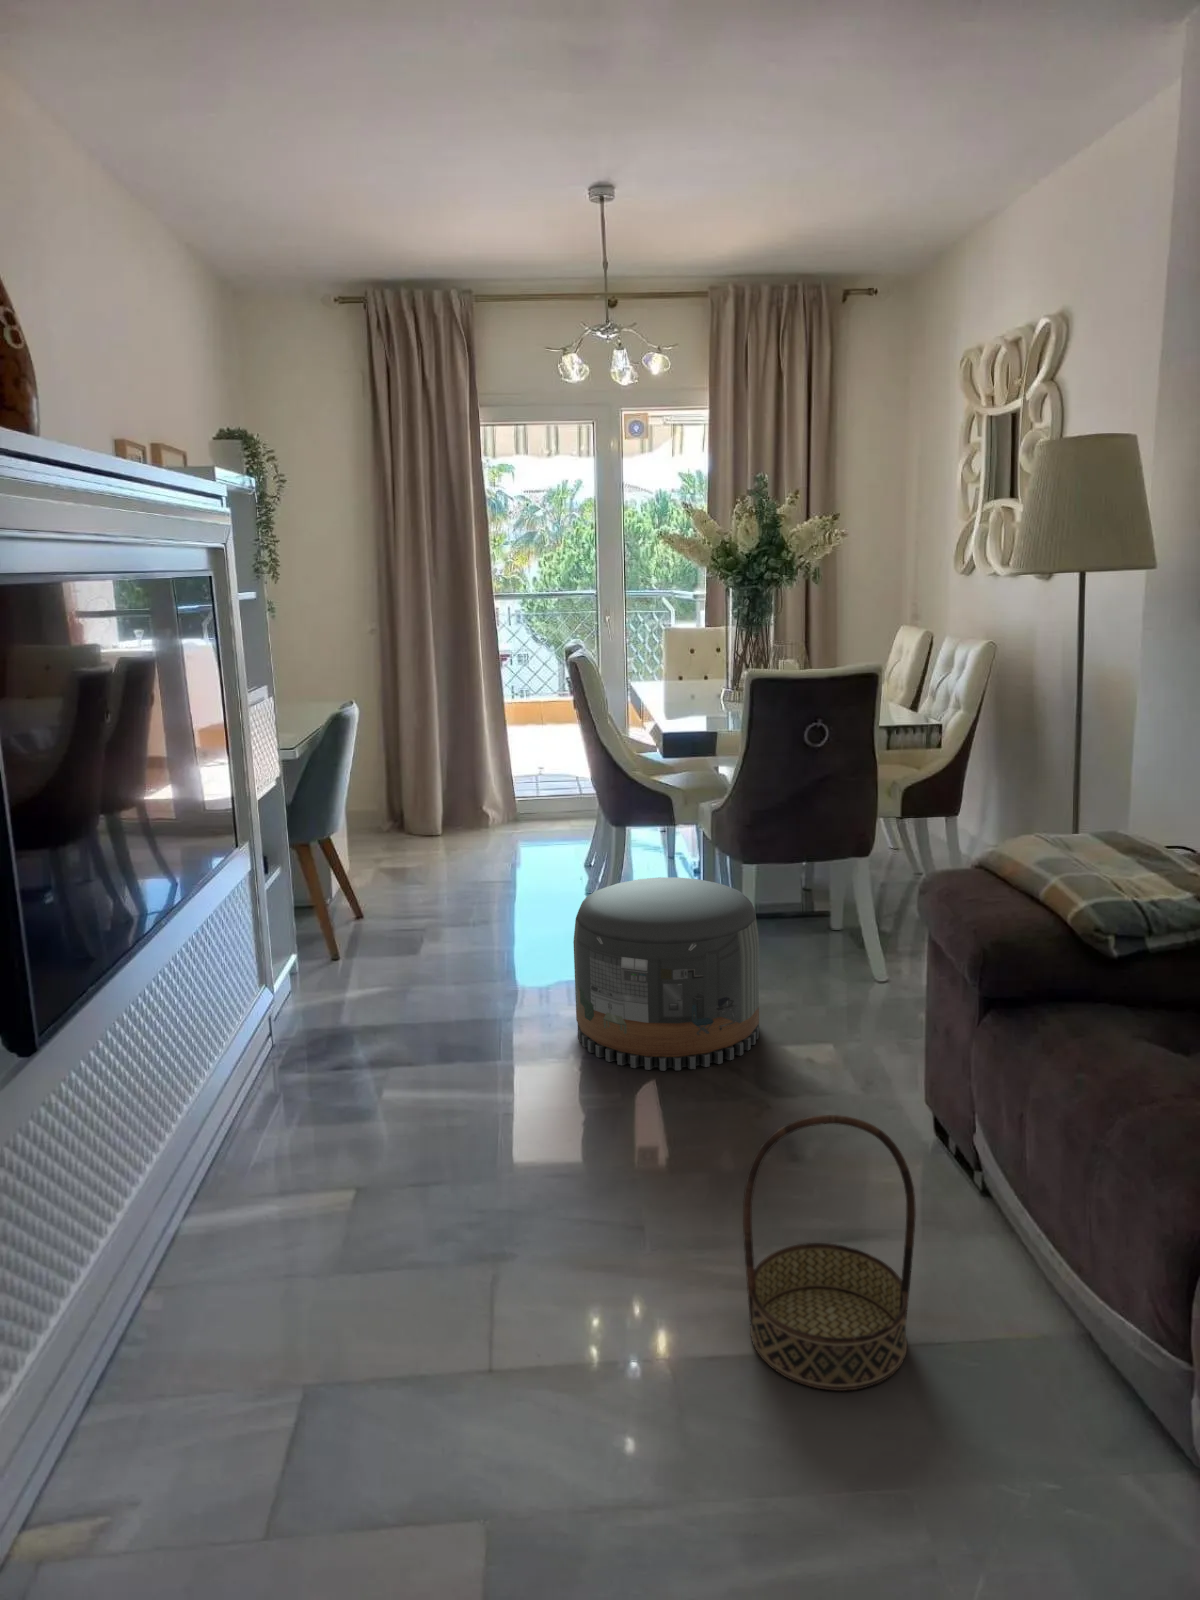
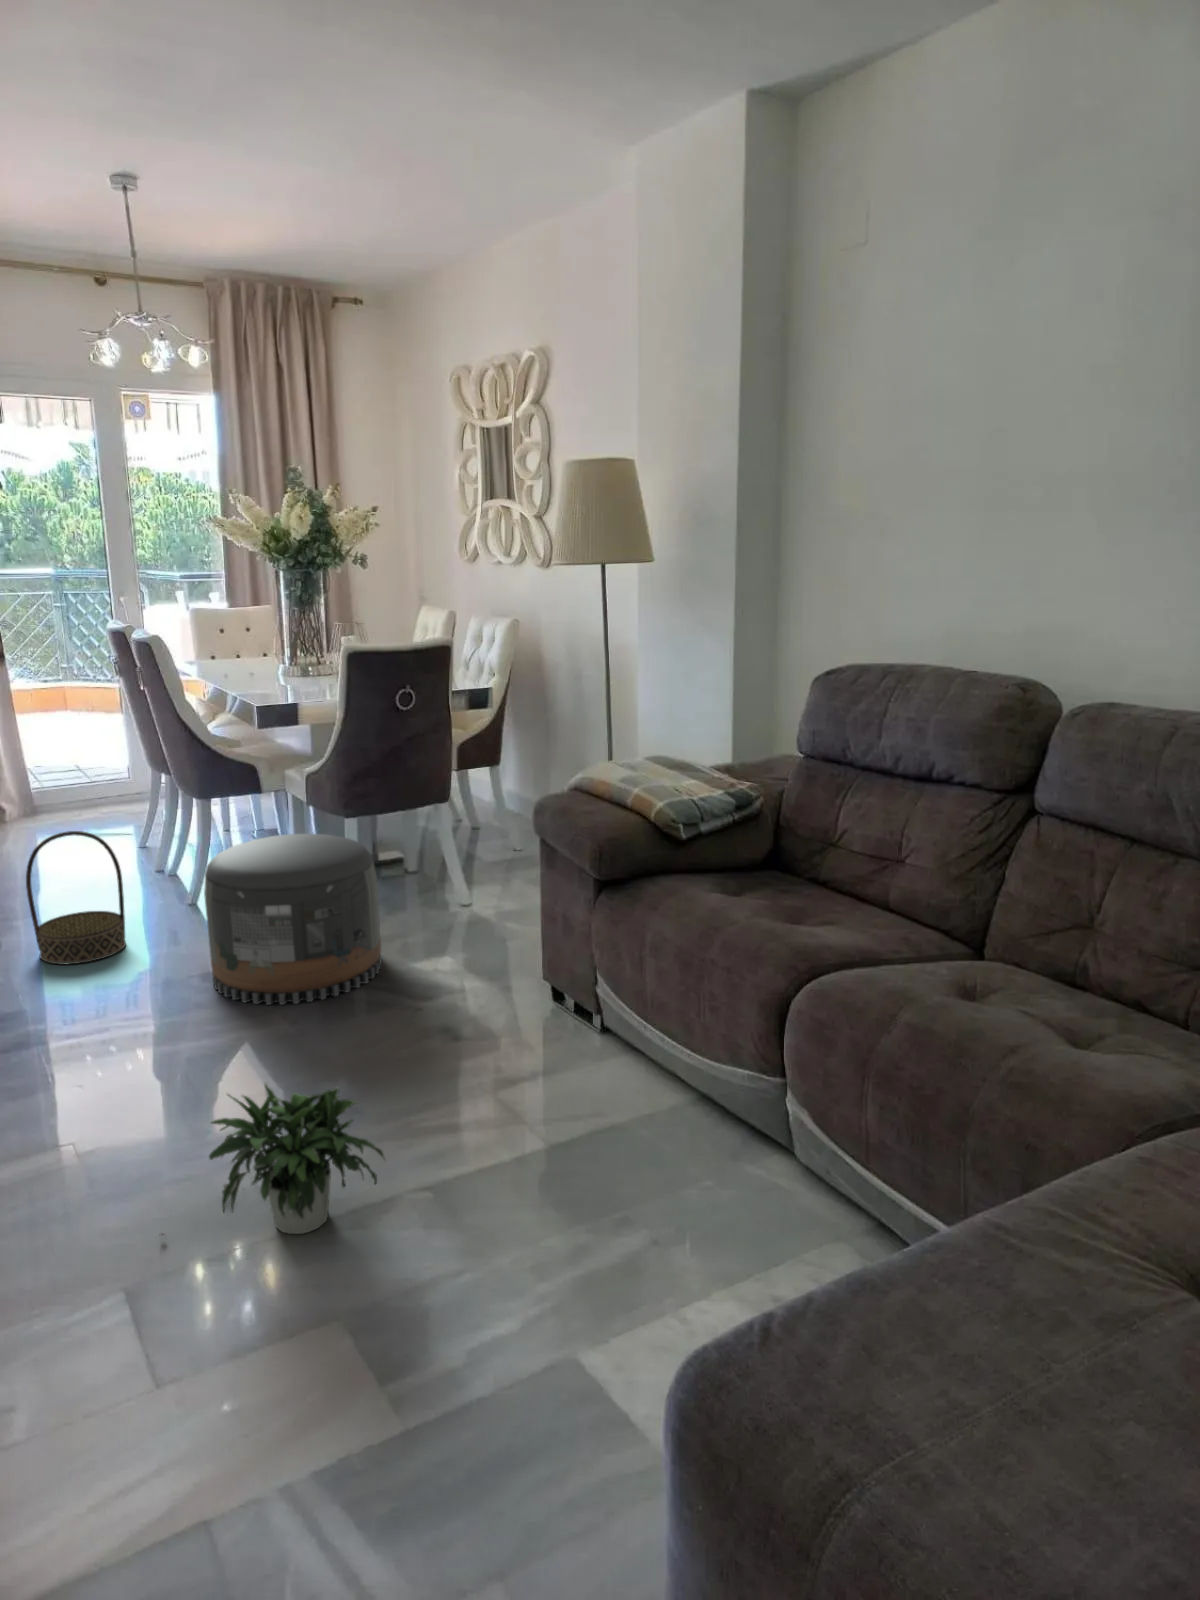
basket: present [743,1115,916,1391] -> present [26,831,126,965]
potted plant: none [385,1174,626,1367] -> present [160,1084,385,1236]

